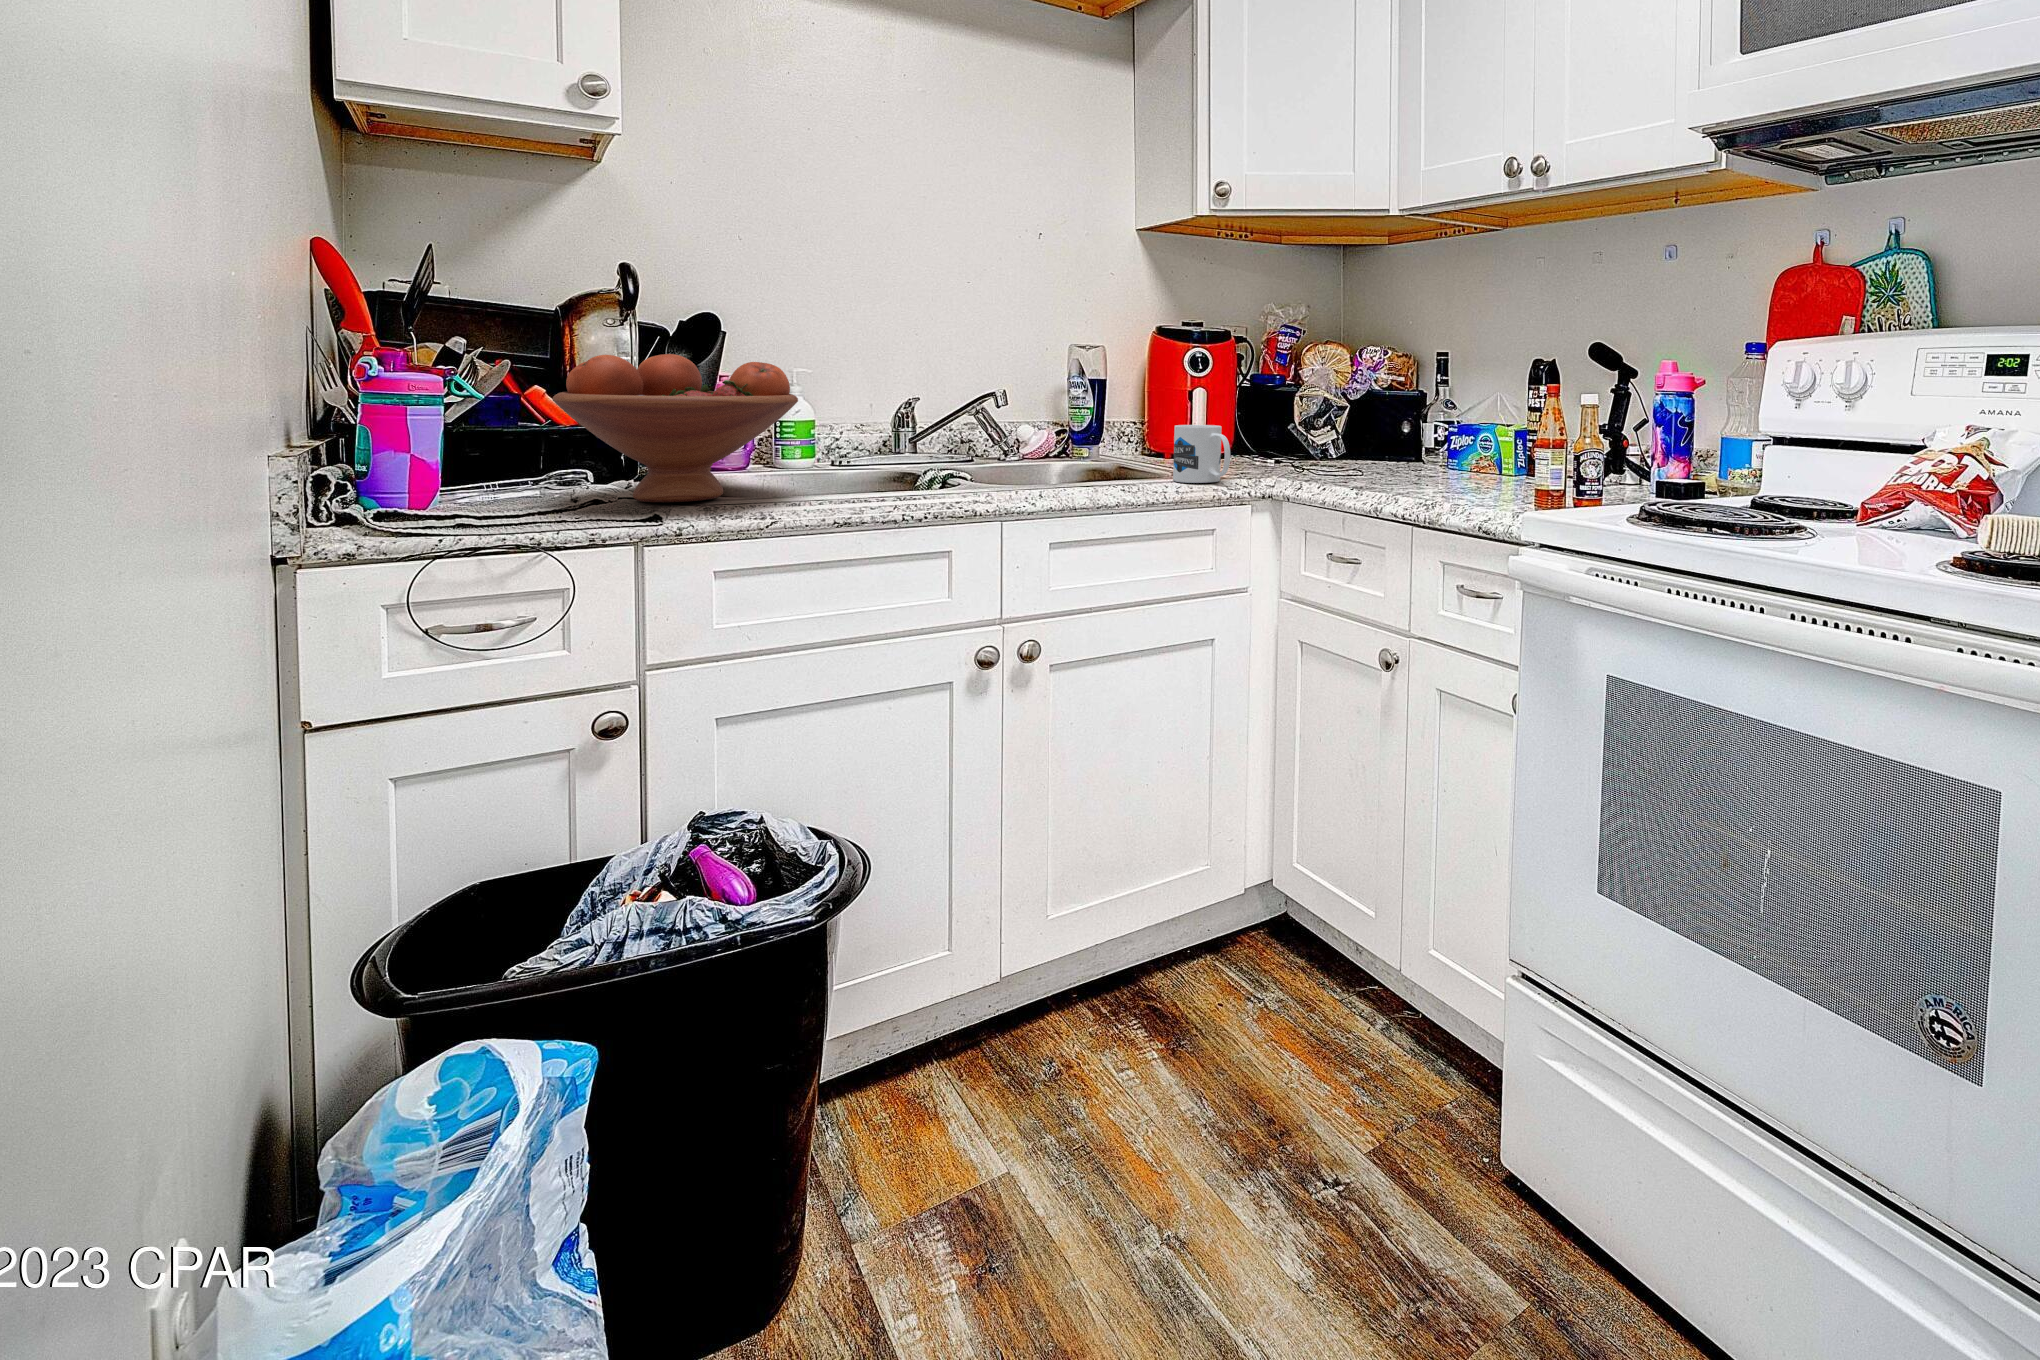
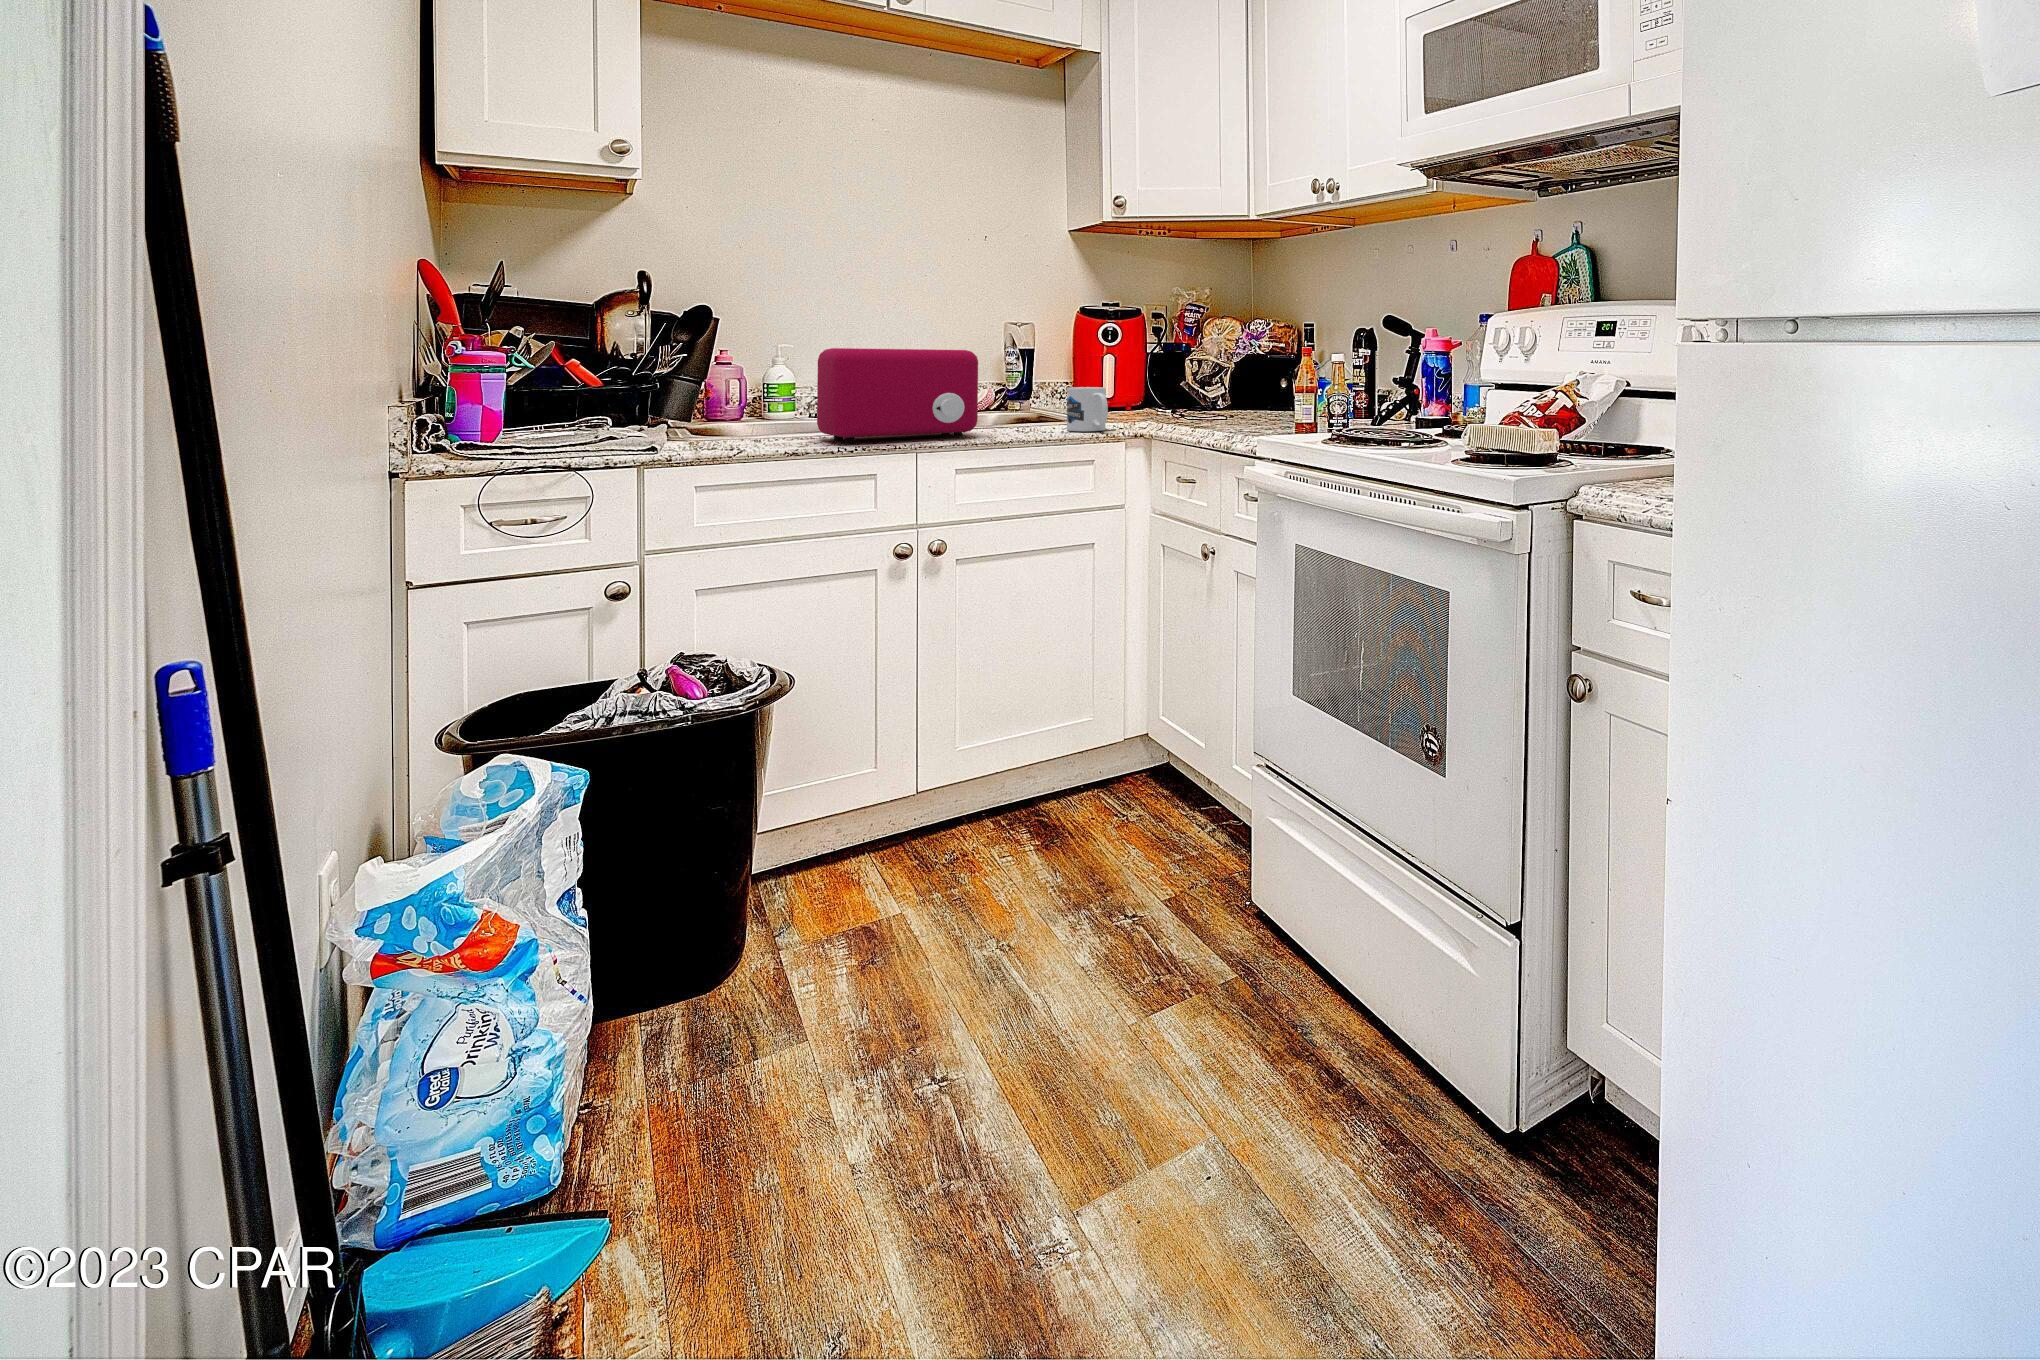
fruit bowl: present [552,354,798,502] -> none [578,335,760,441]
toaster: none [873,374,1079,503] -> present [817,348,978,442]

